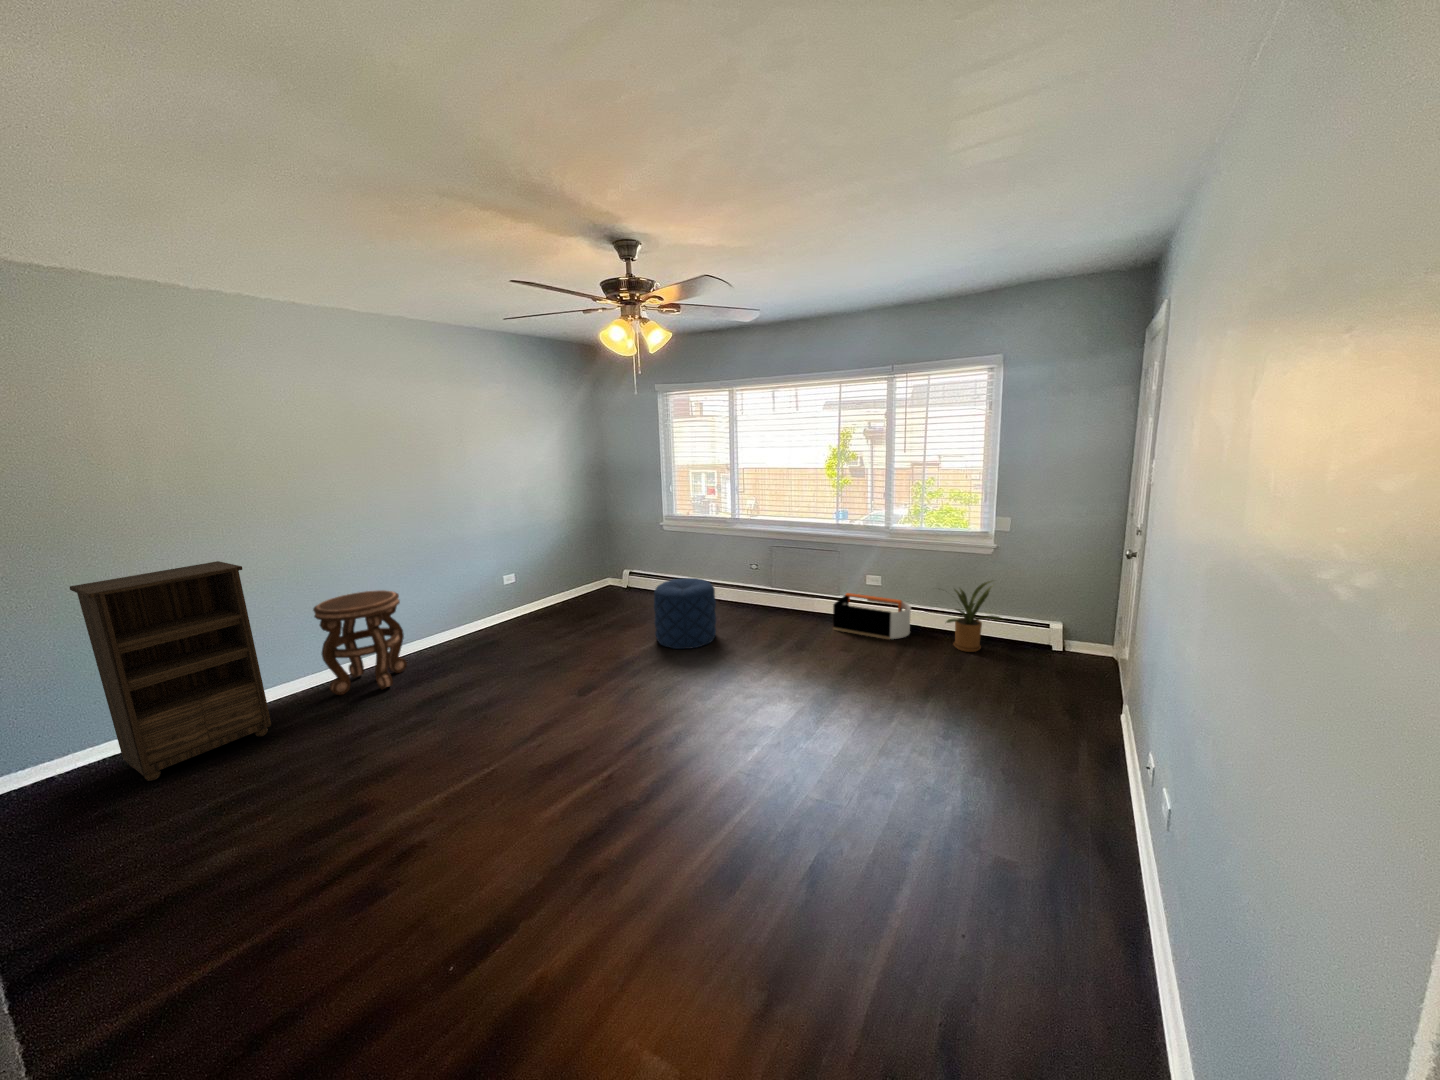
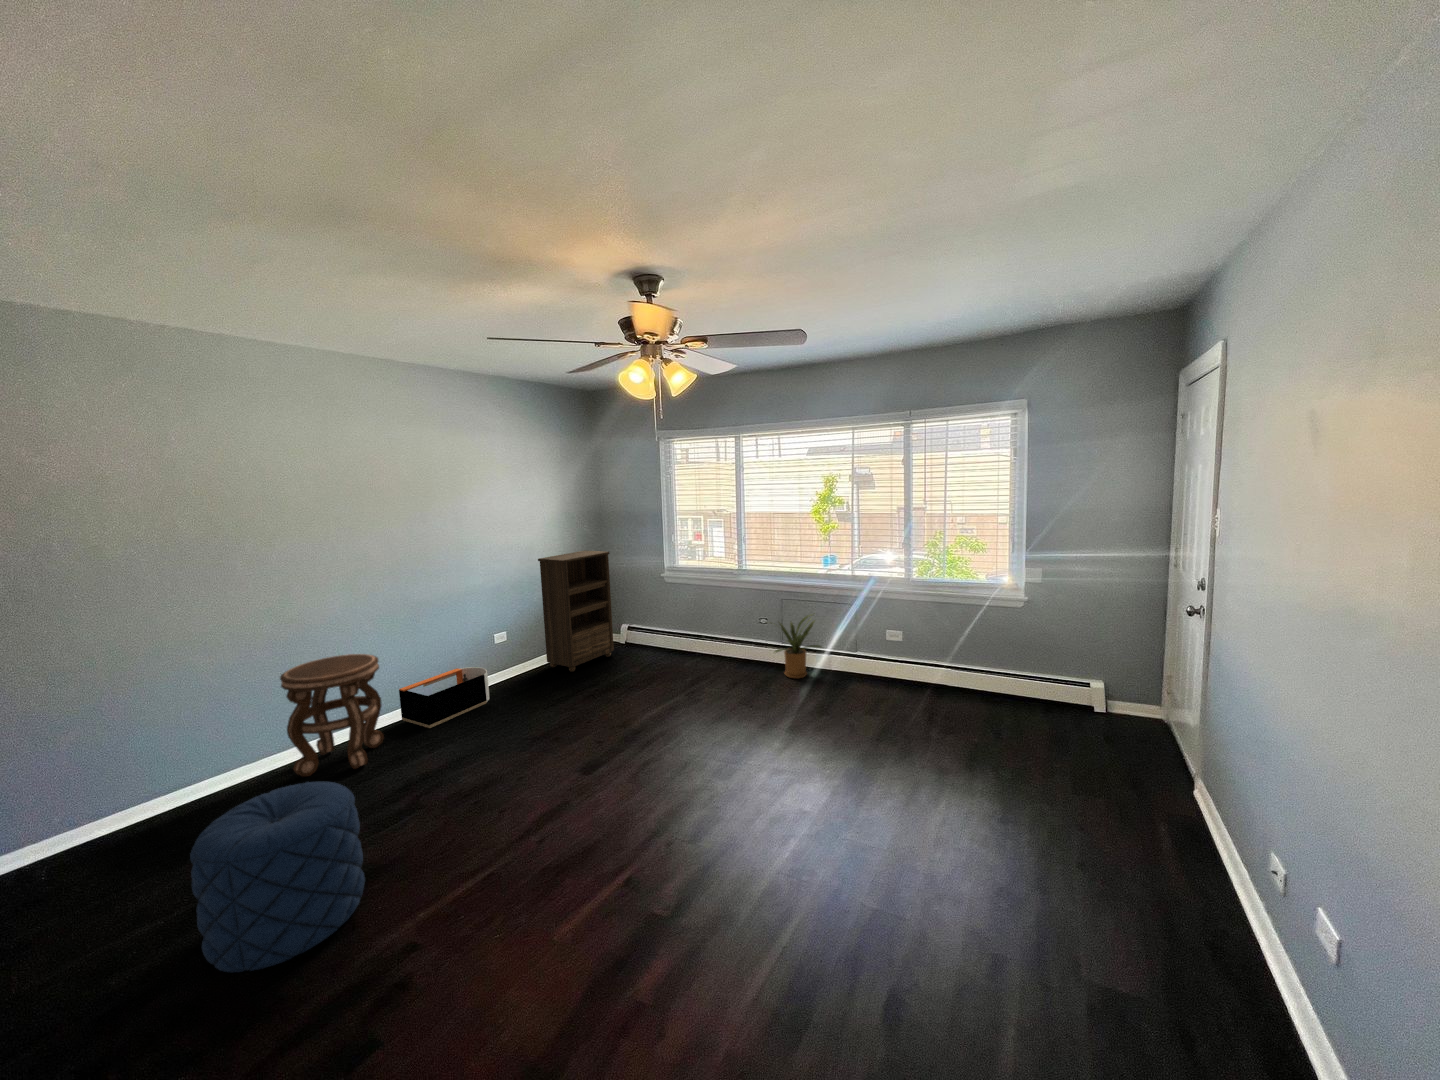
bookshelf: present [70,561,271,781] -> present [538,550,614,672]
pouf: present [654,578,716,649] -> present [190,782,365,972]
house plant: present [946,581,1000,652] -> present [775,615,821,678]
storage bin: present [833,593,911,639] -> present [399,667,489,728]

